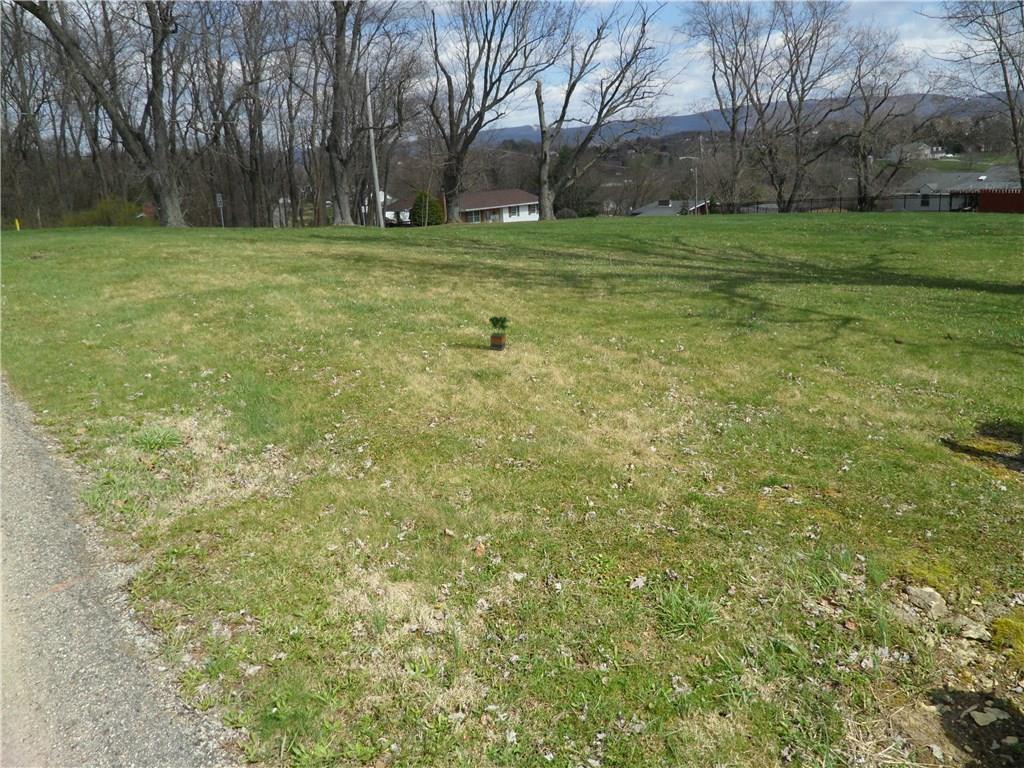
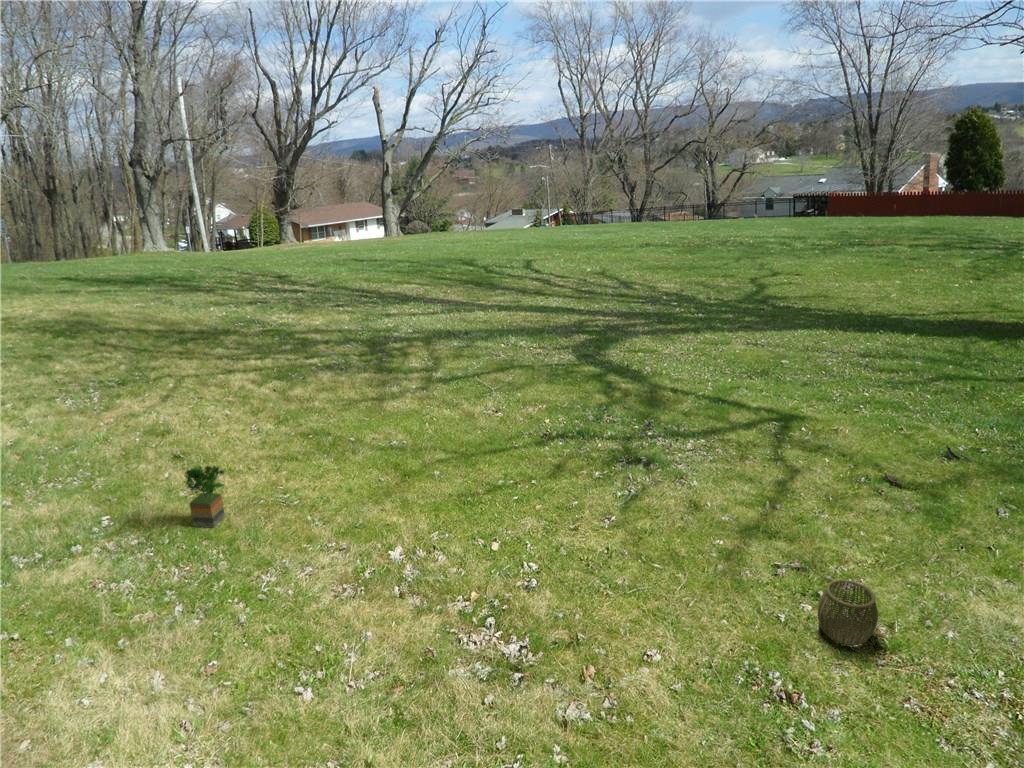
woven basket: none [835,375,866,406] -> present [818,580,878,646]

